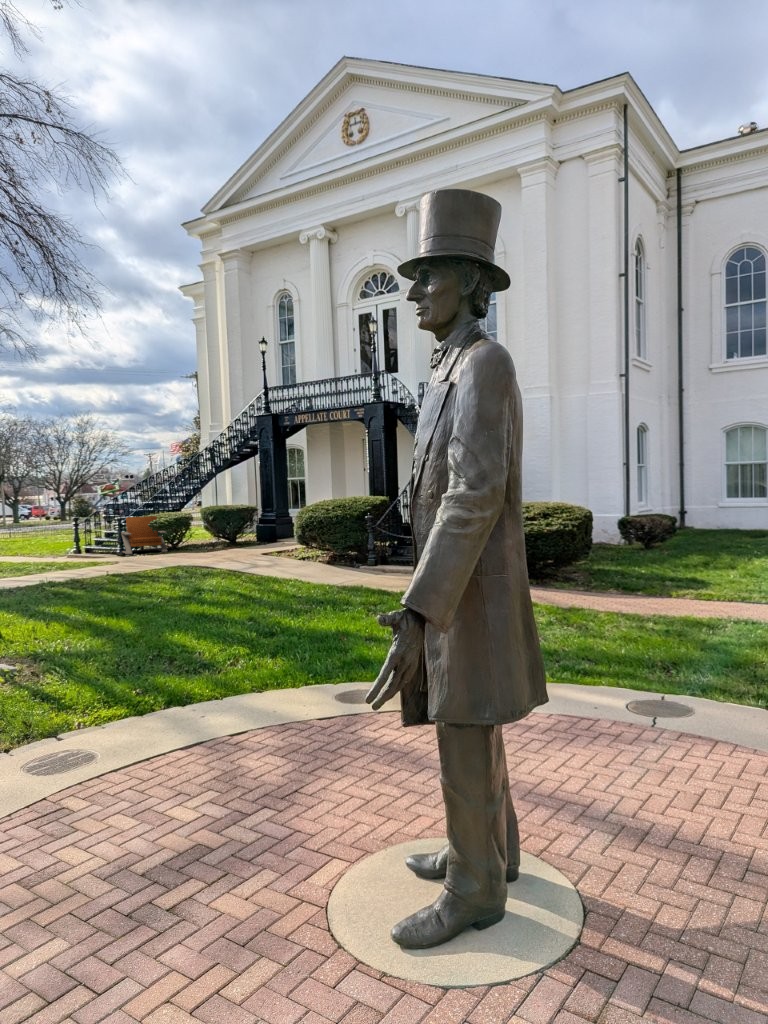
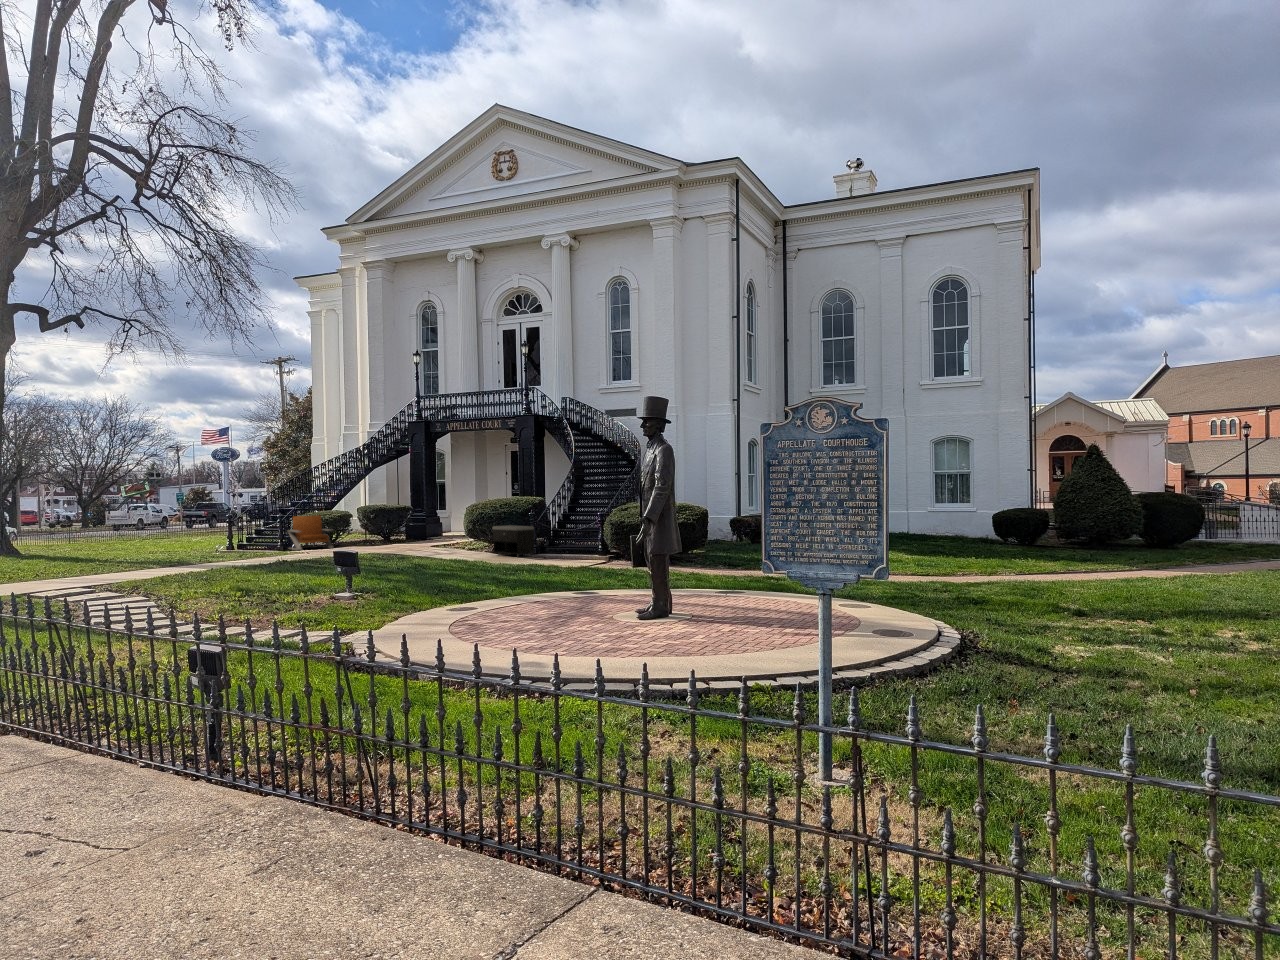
storage bench: none [322,530,371,569] -> present [492,525,534,556]

